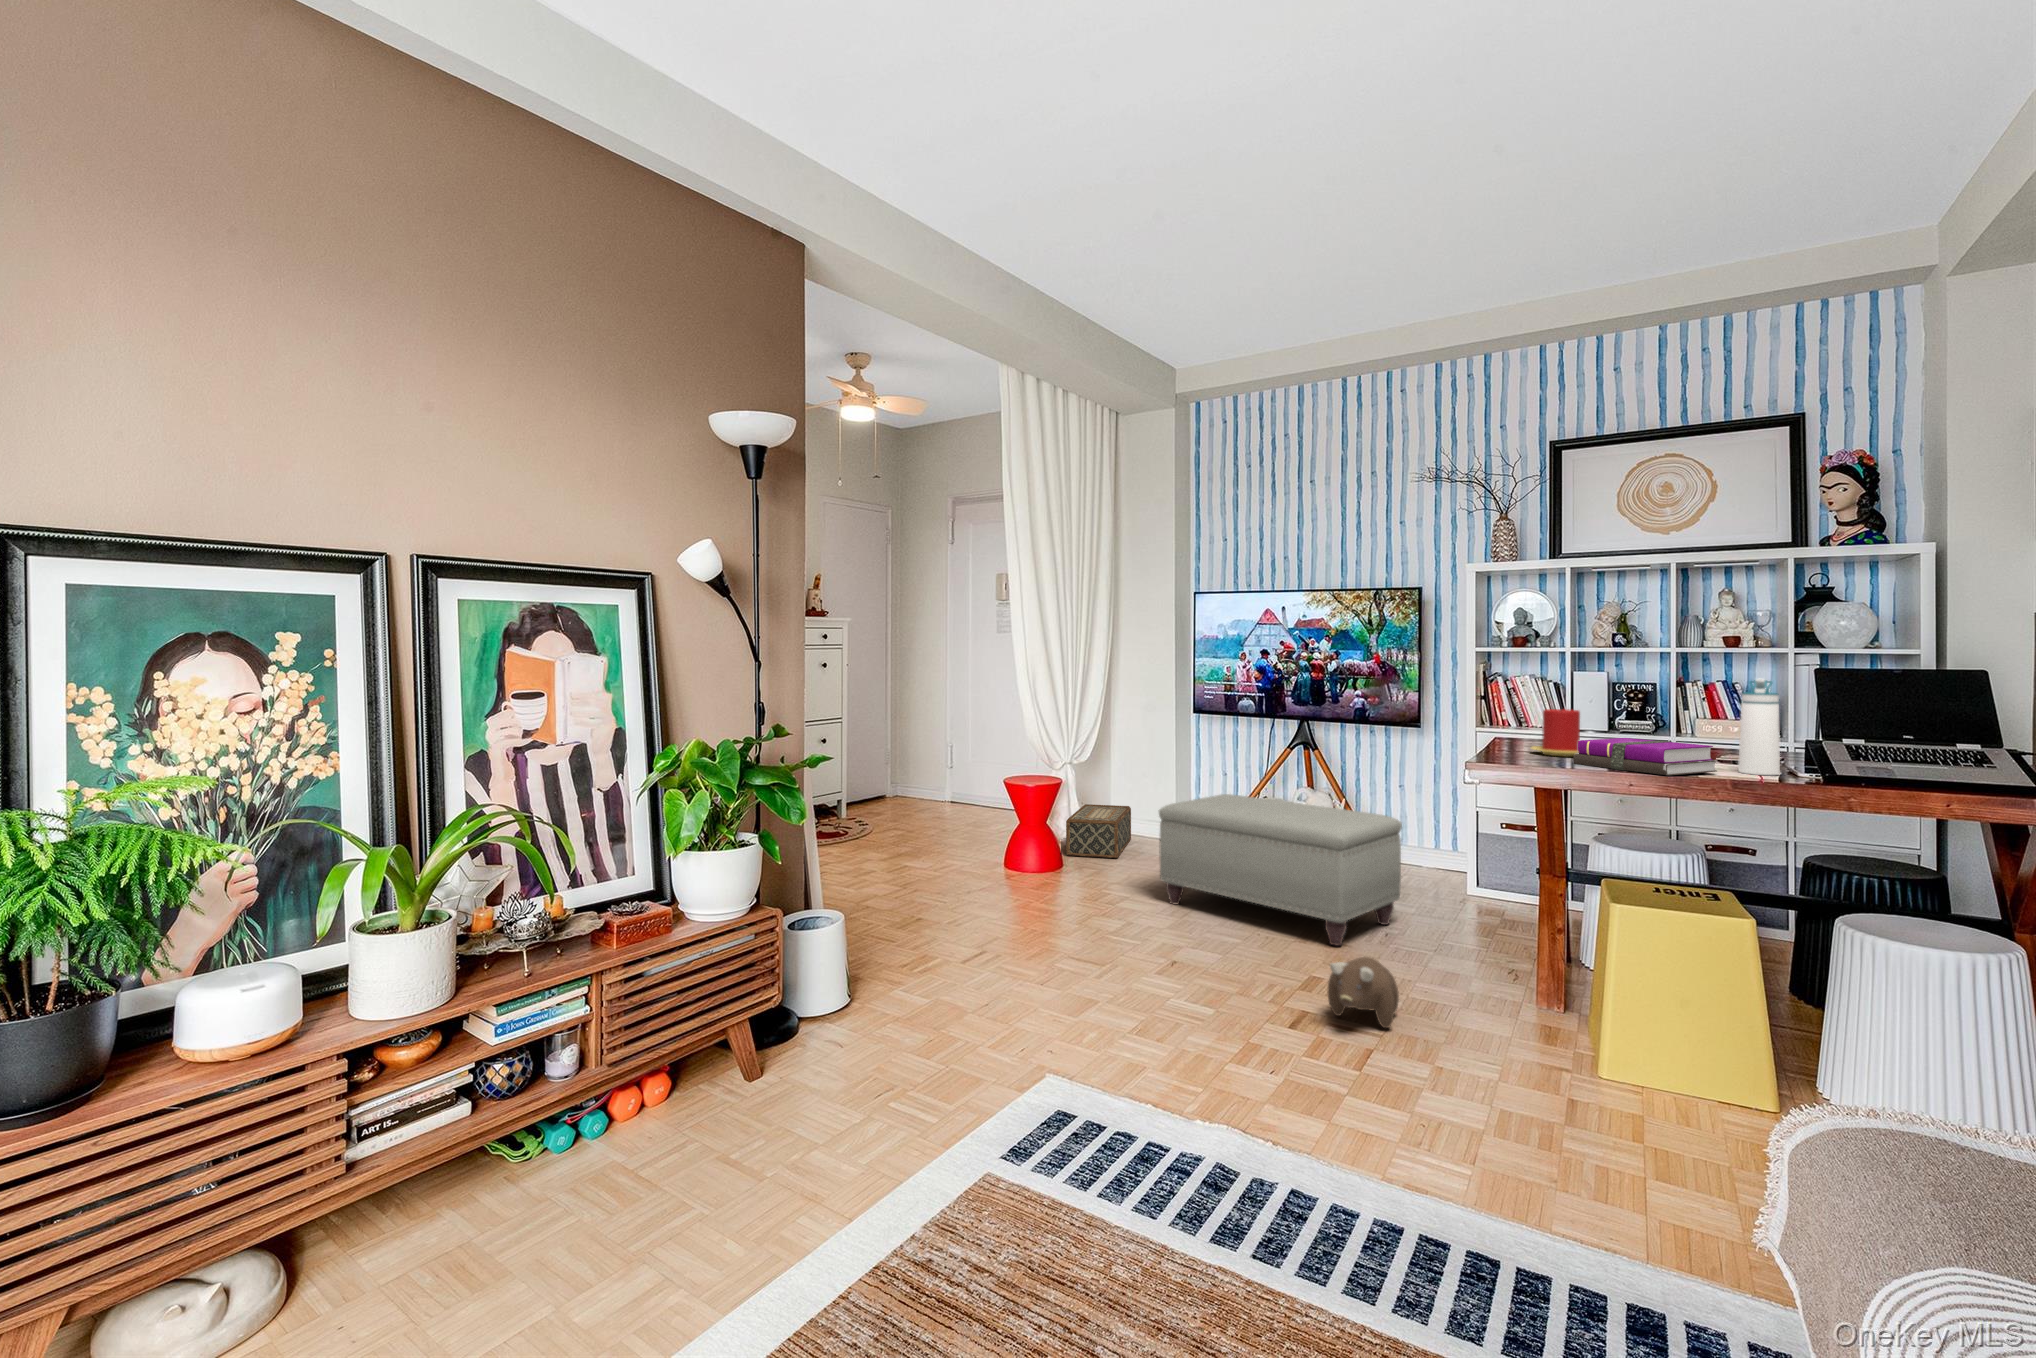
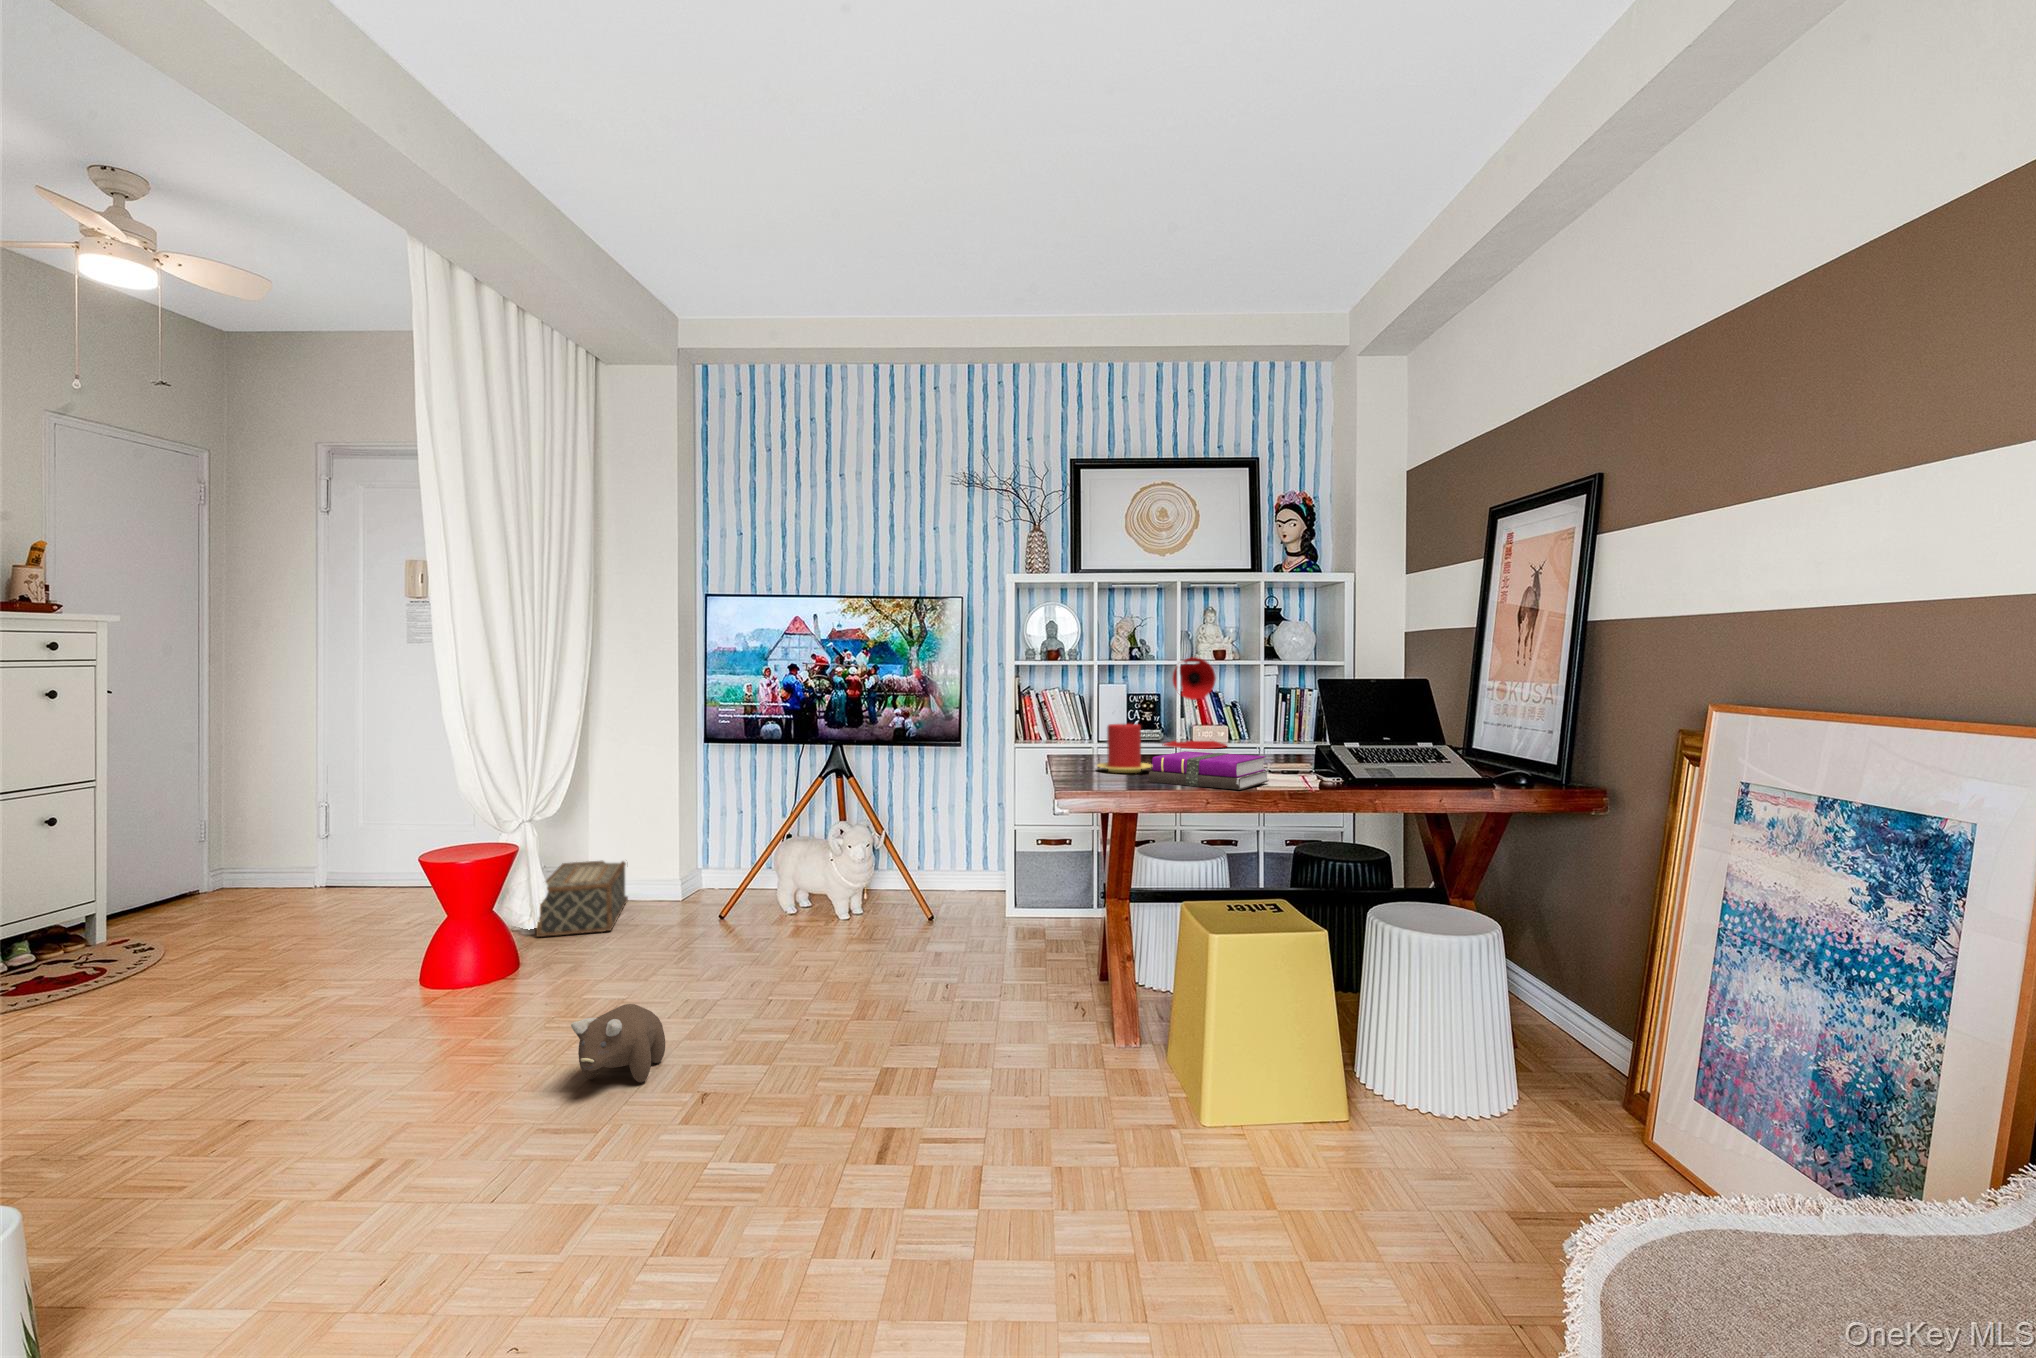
desk lamp: none [1652,644,1740,743] -> present [1163,657,1227,749]
water bottle: present [1738,679,1780,775] -> none [1277,689,1310,782]
ottoman: present [1159,794,1402,945] -> none [672,838,959,1010]
plush toy: present [1328,957,1399,1028] -> present [571,1004,665,1082]

